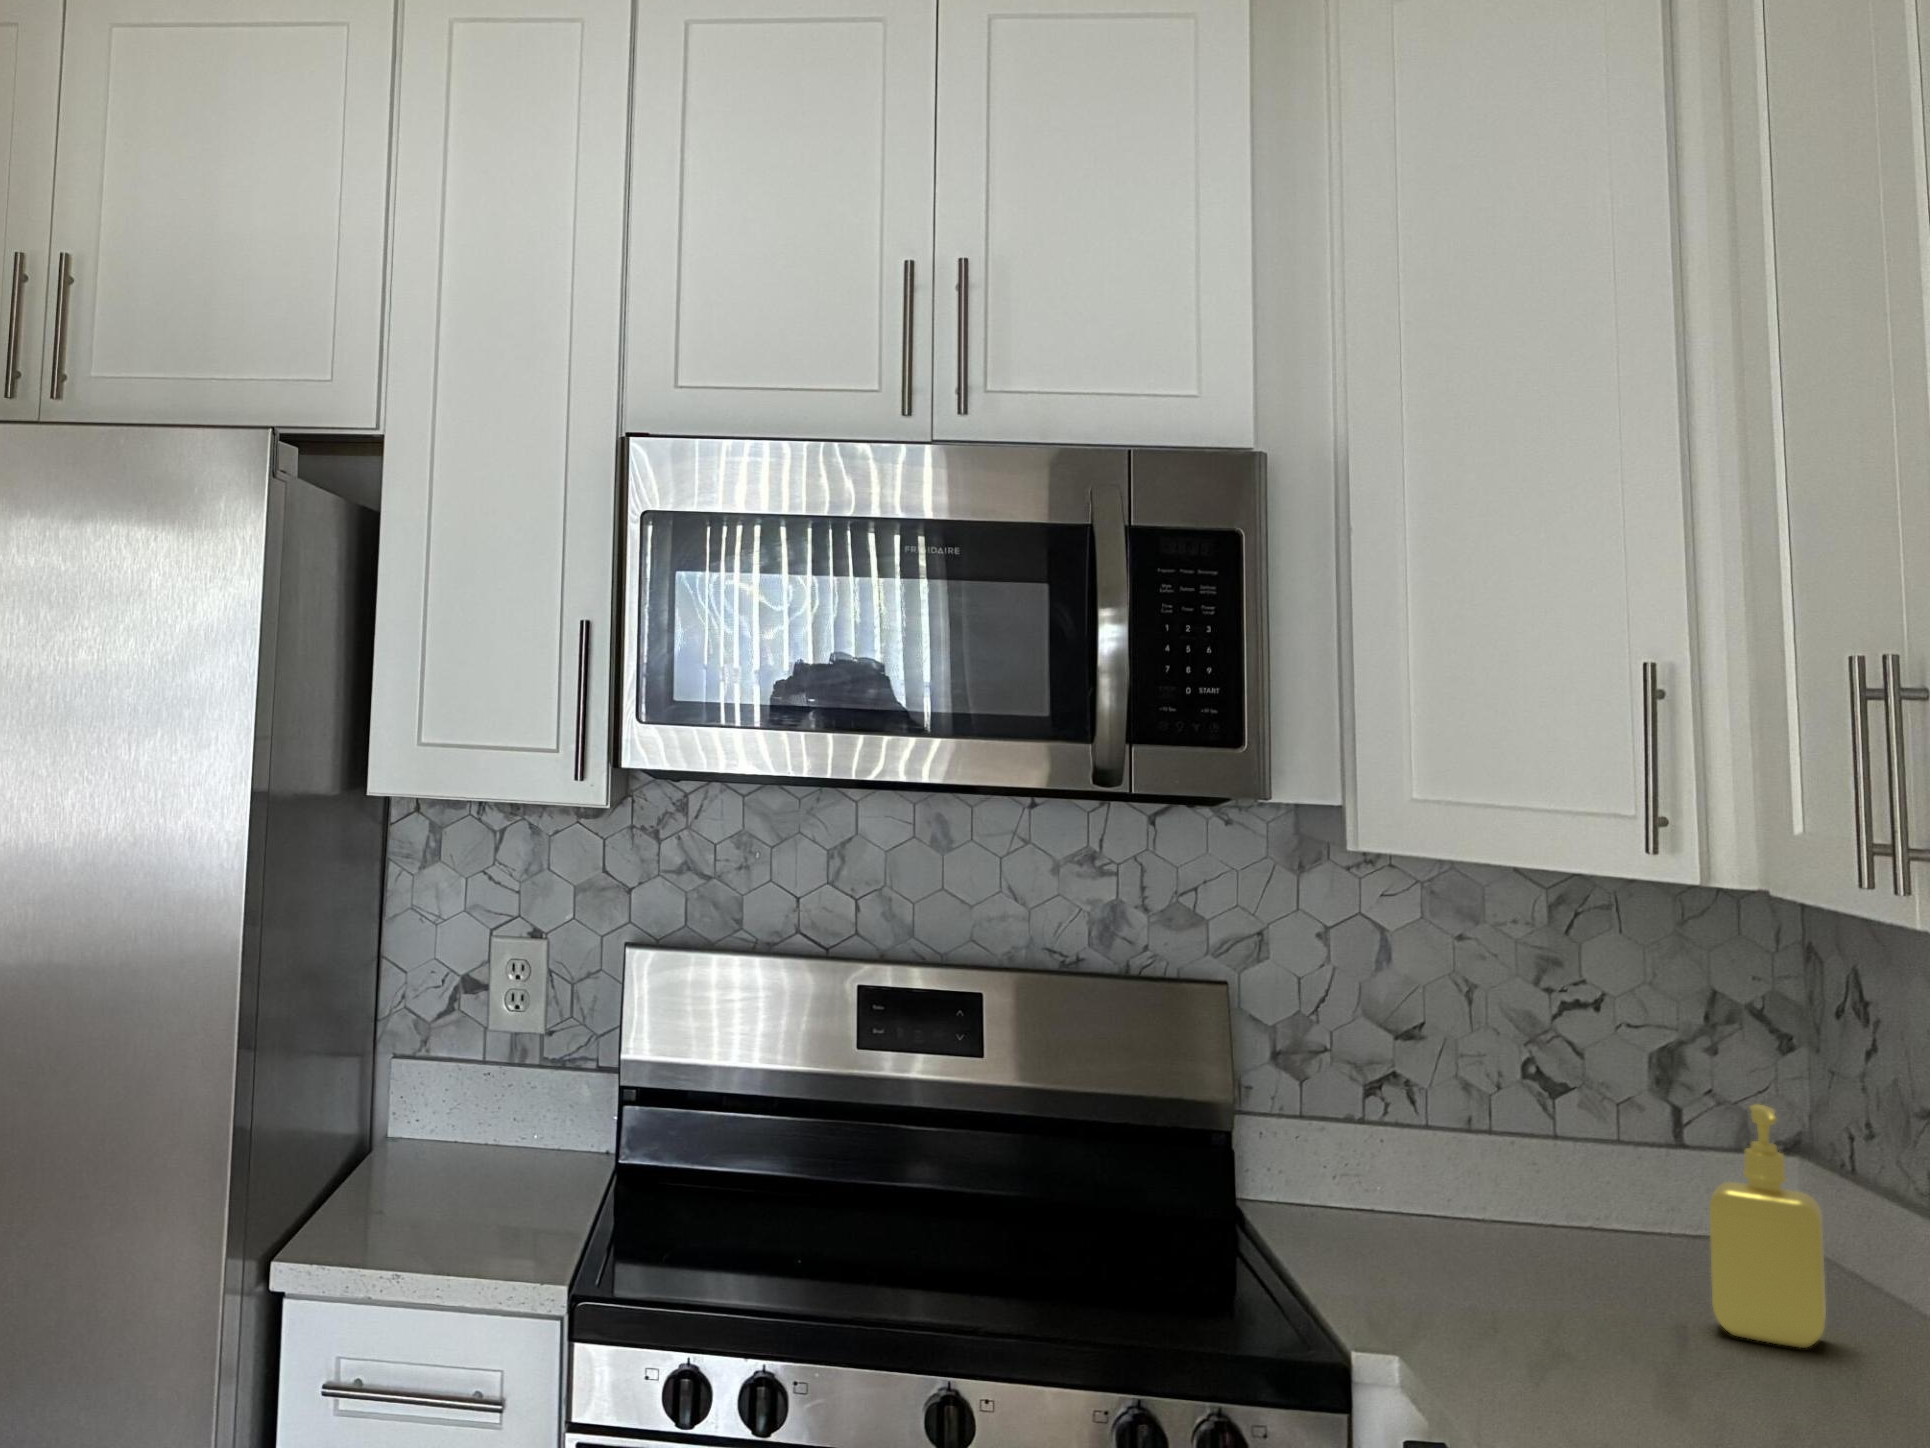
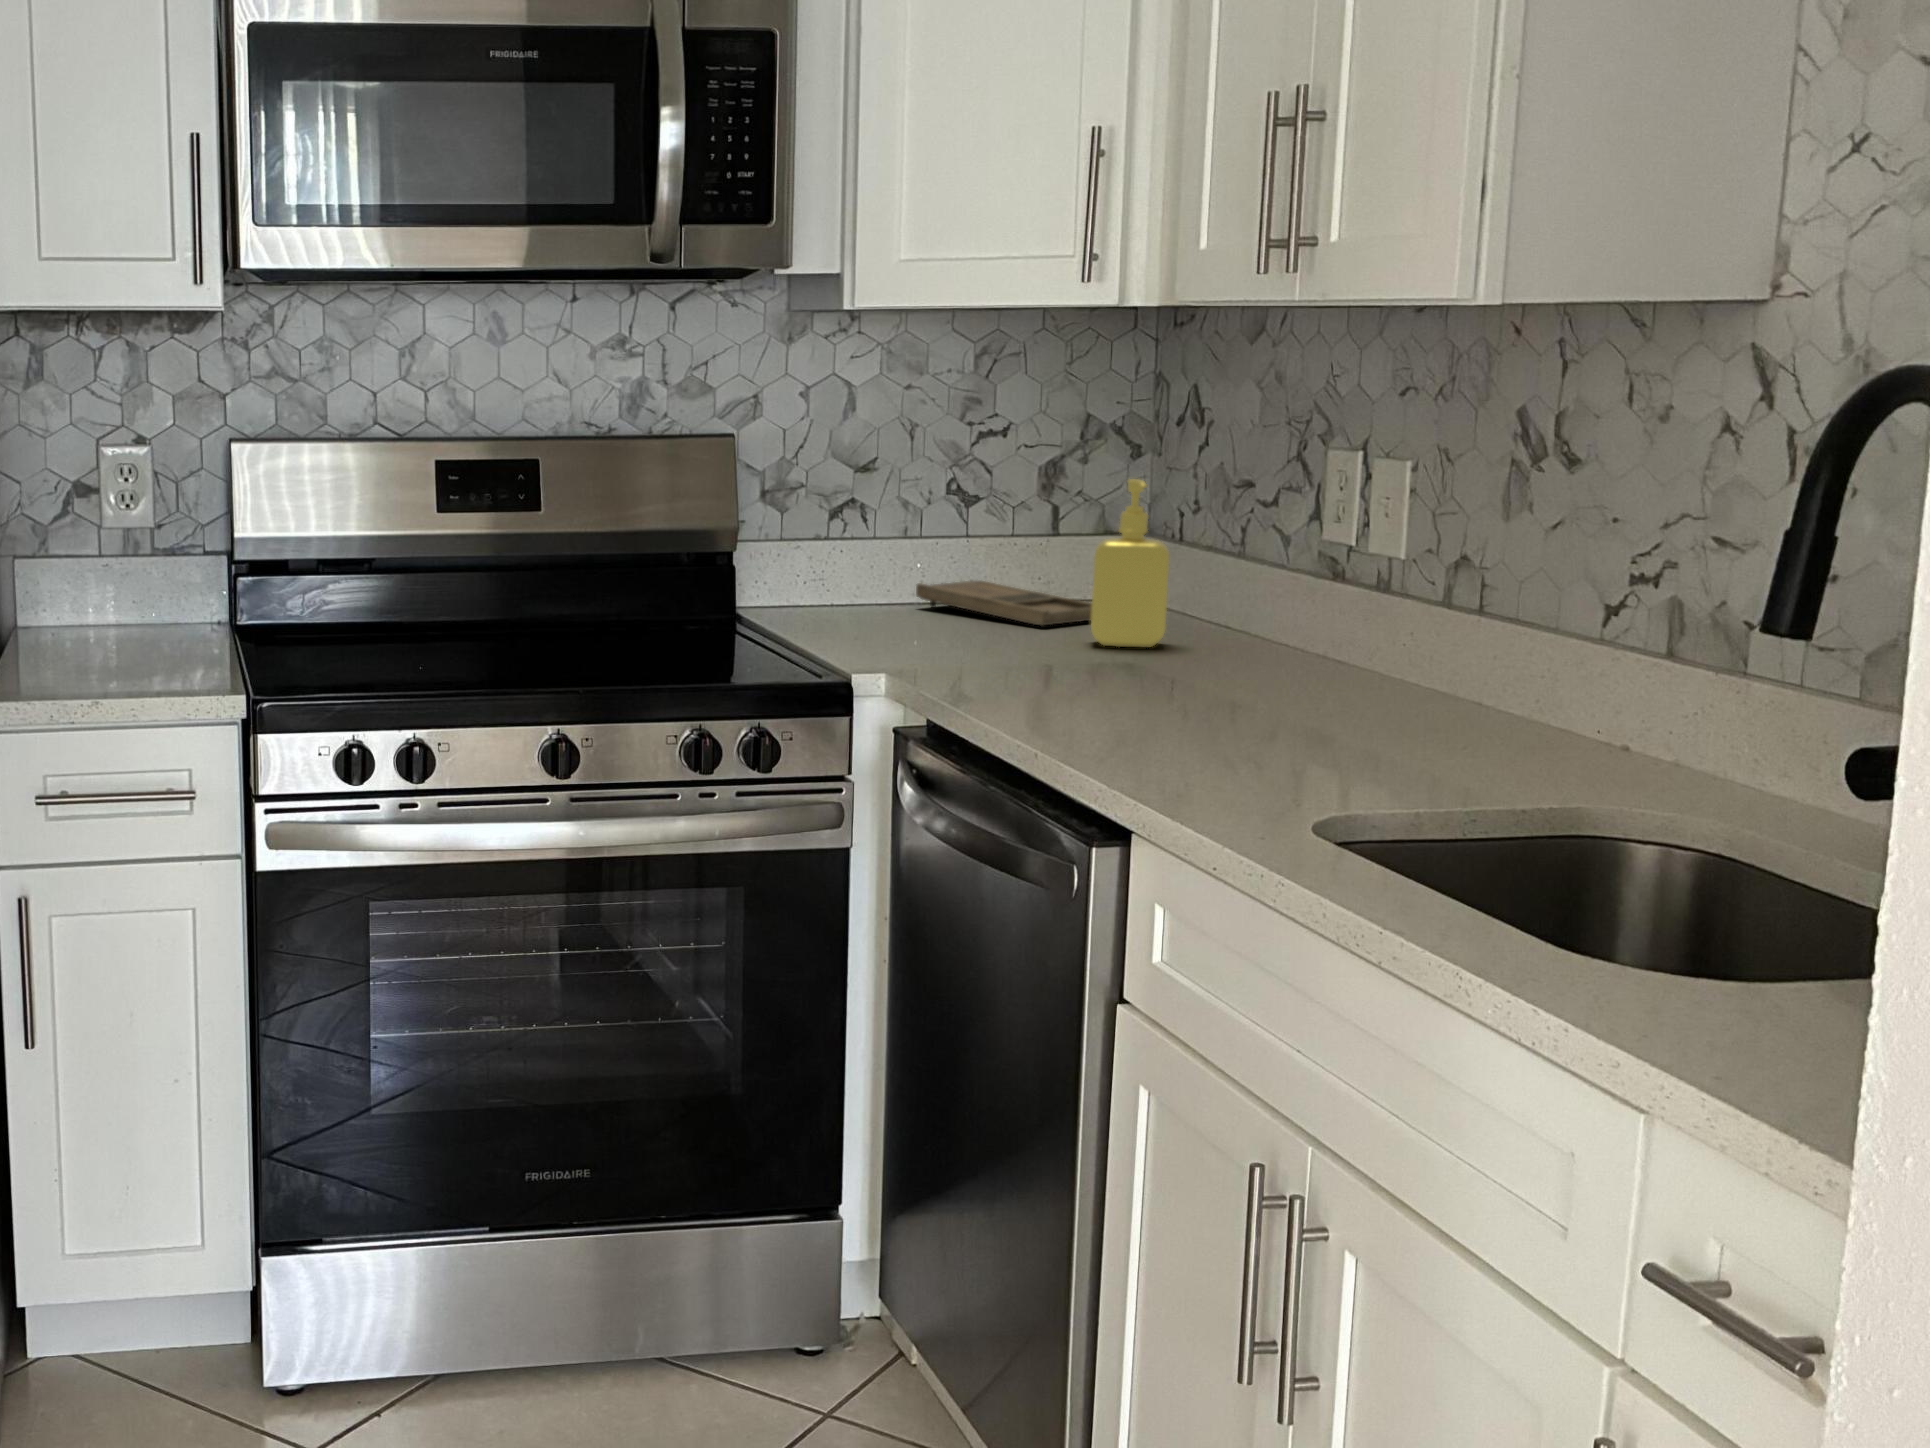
tray: none [1484,1189,1742,1282] -> present [916,581,1092,625]

